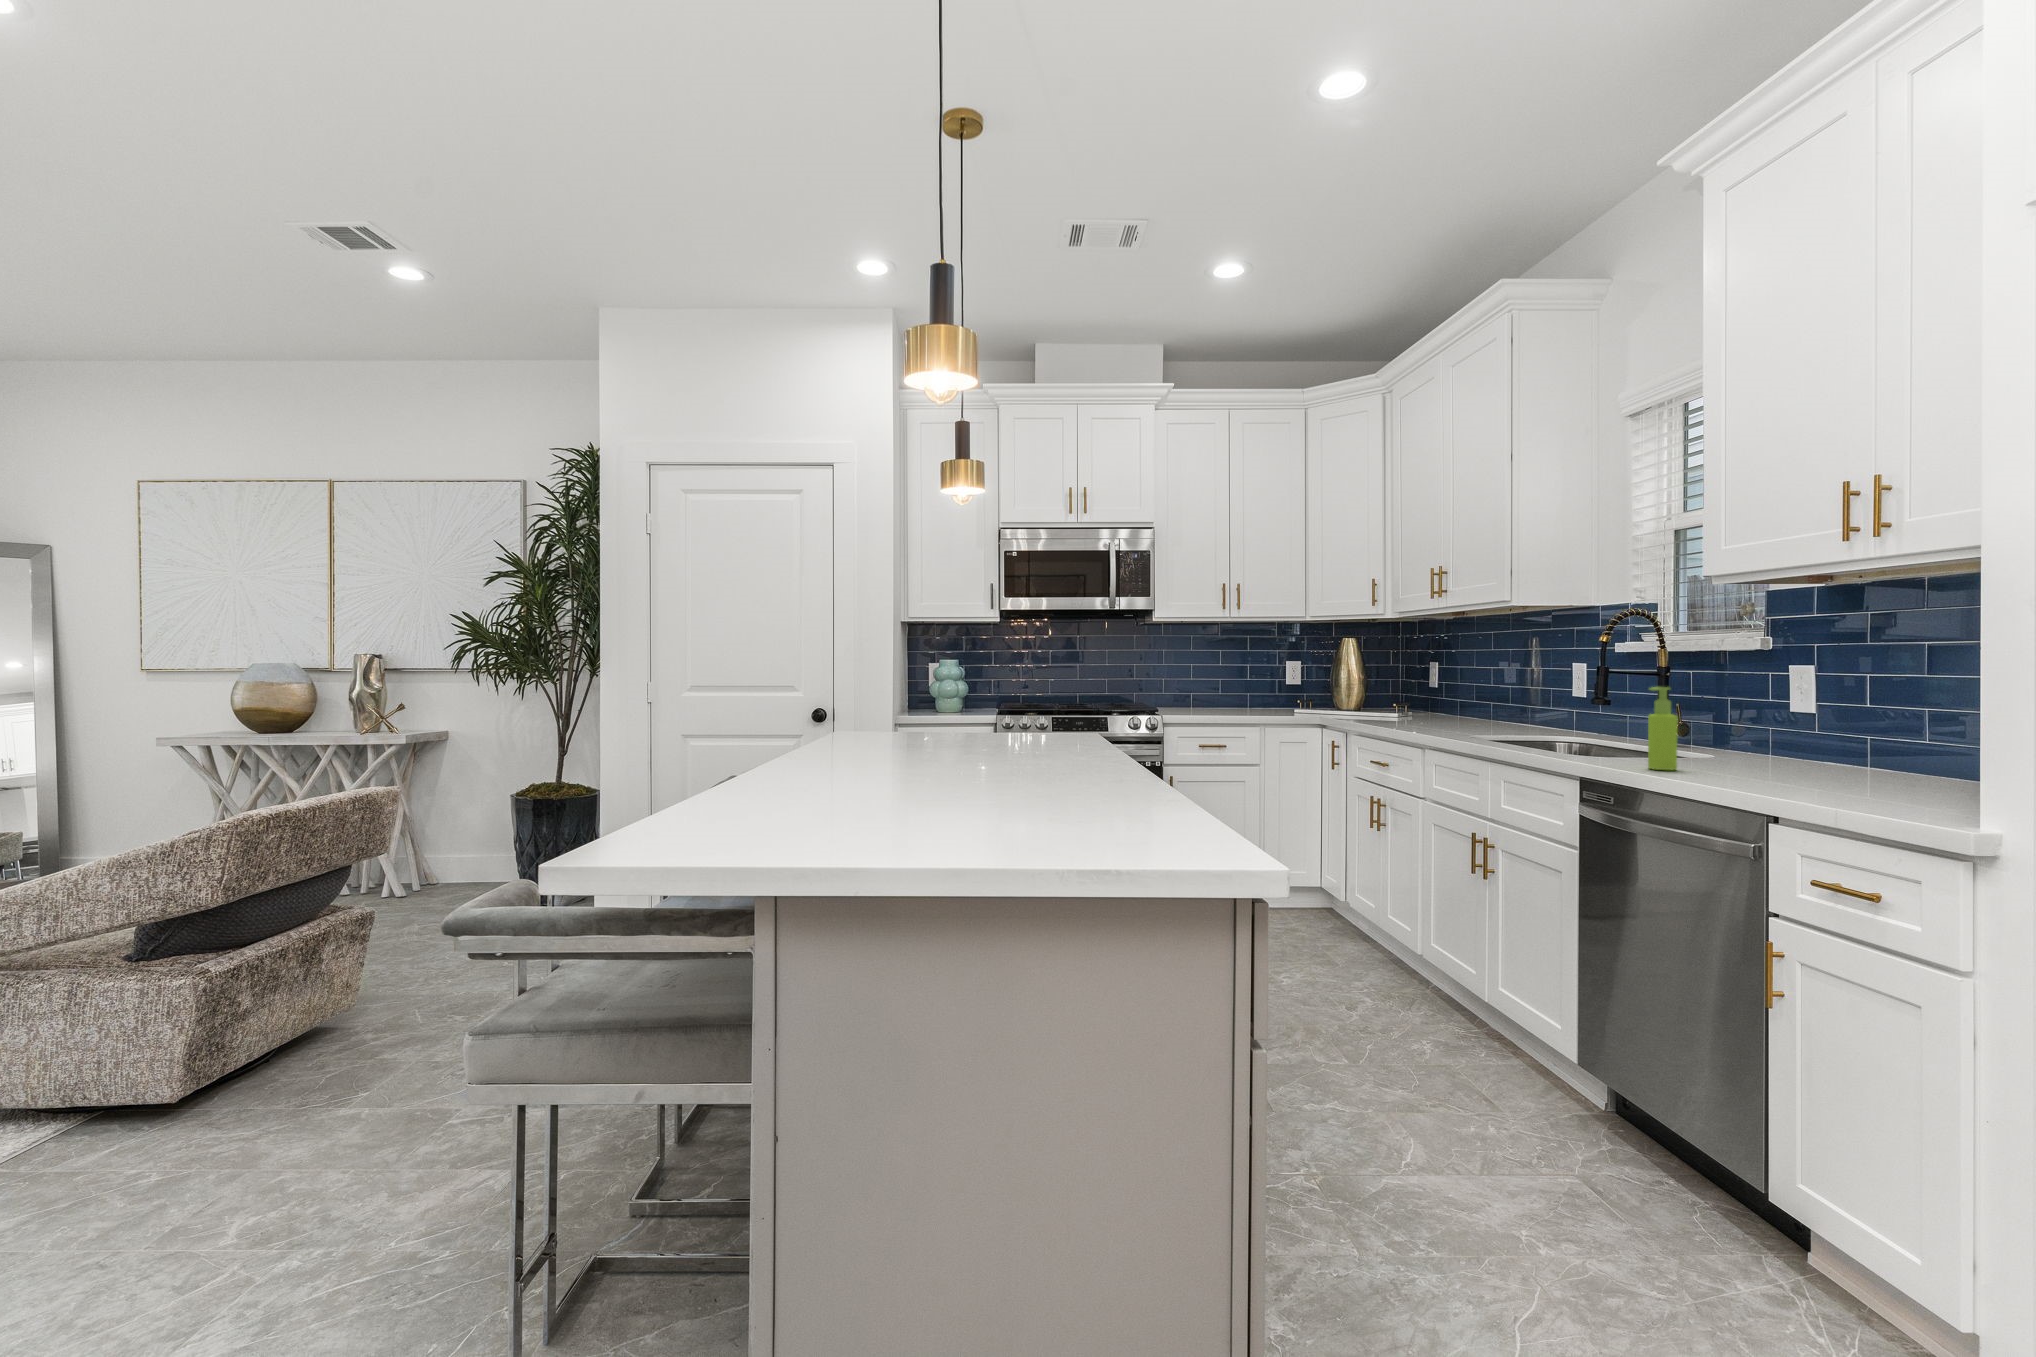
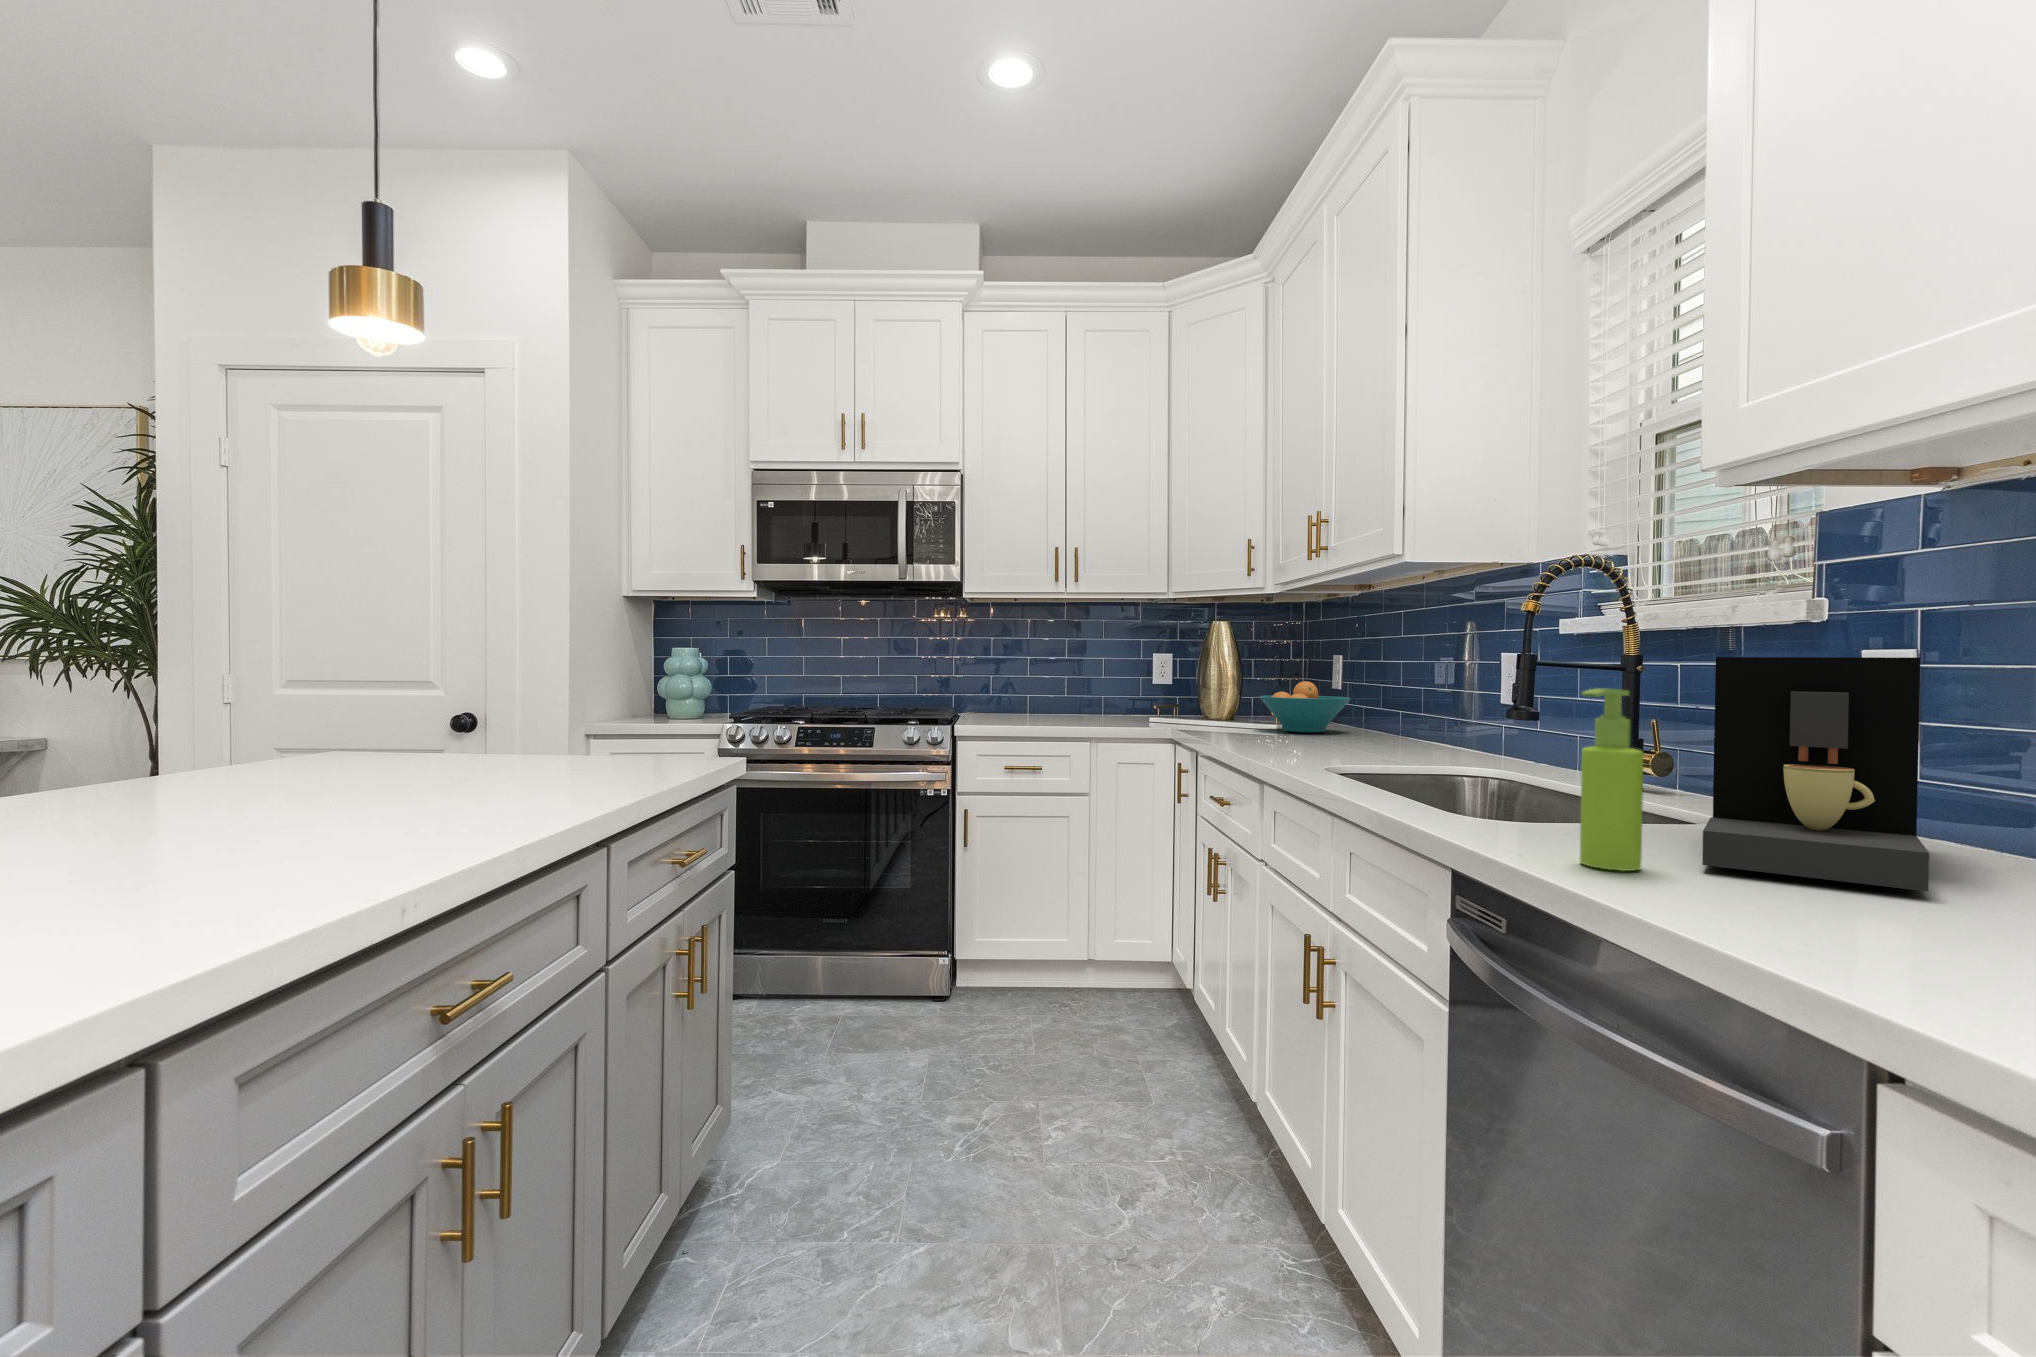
coffee maker: none [1705,671,1803,773] -> present [1702,657,1929,891]
fruit bowl: none [1388,683,1456,719] -> present [1260,681,1350,733]

